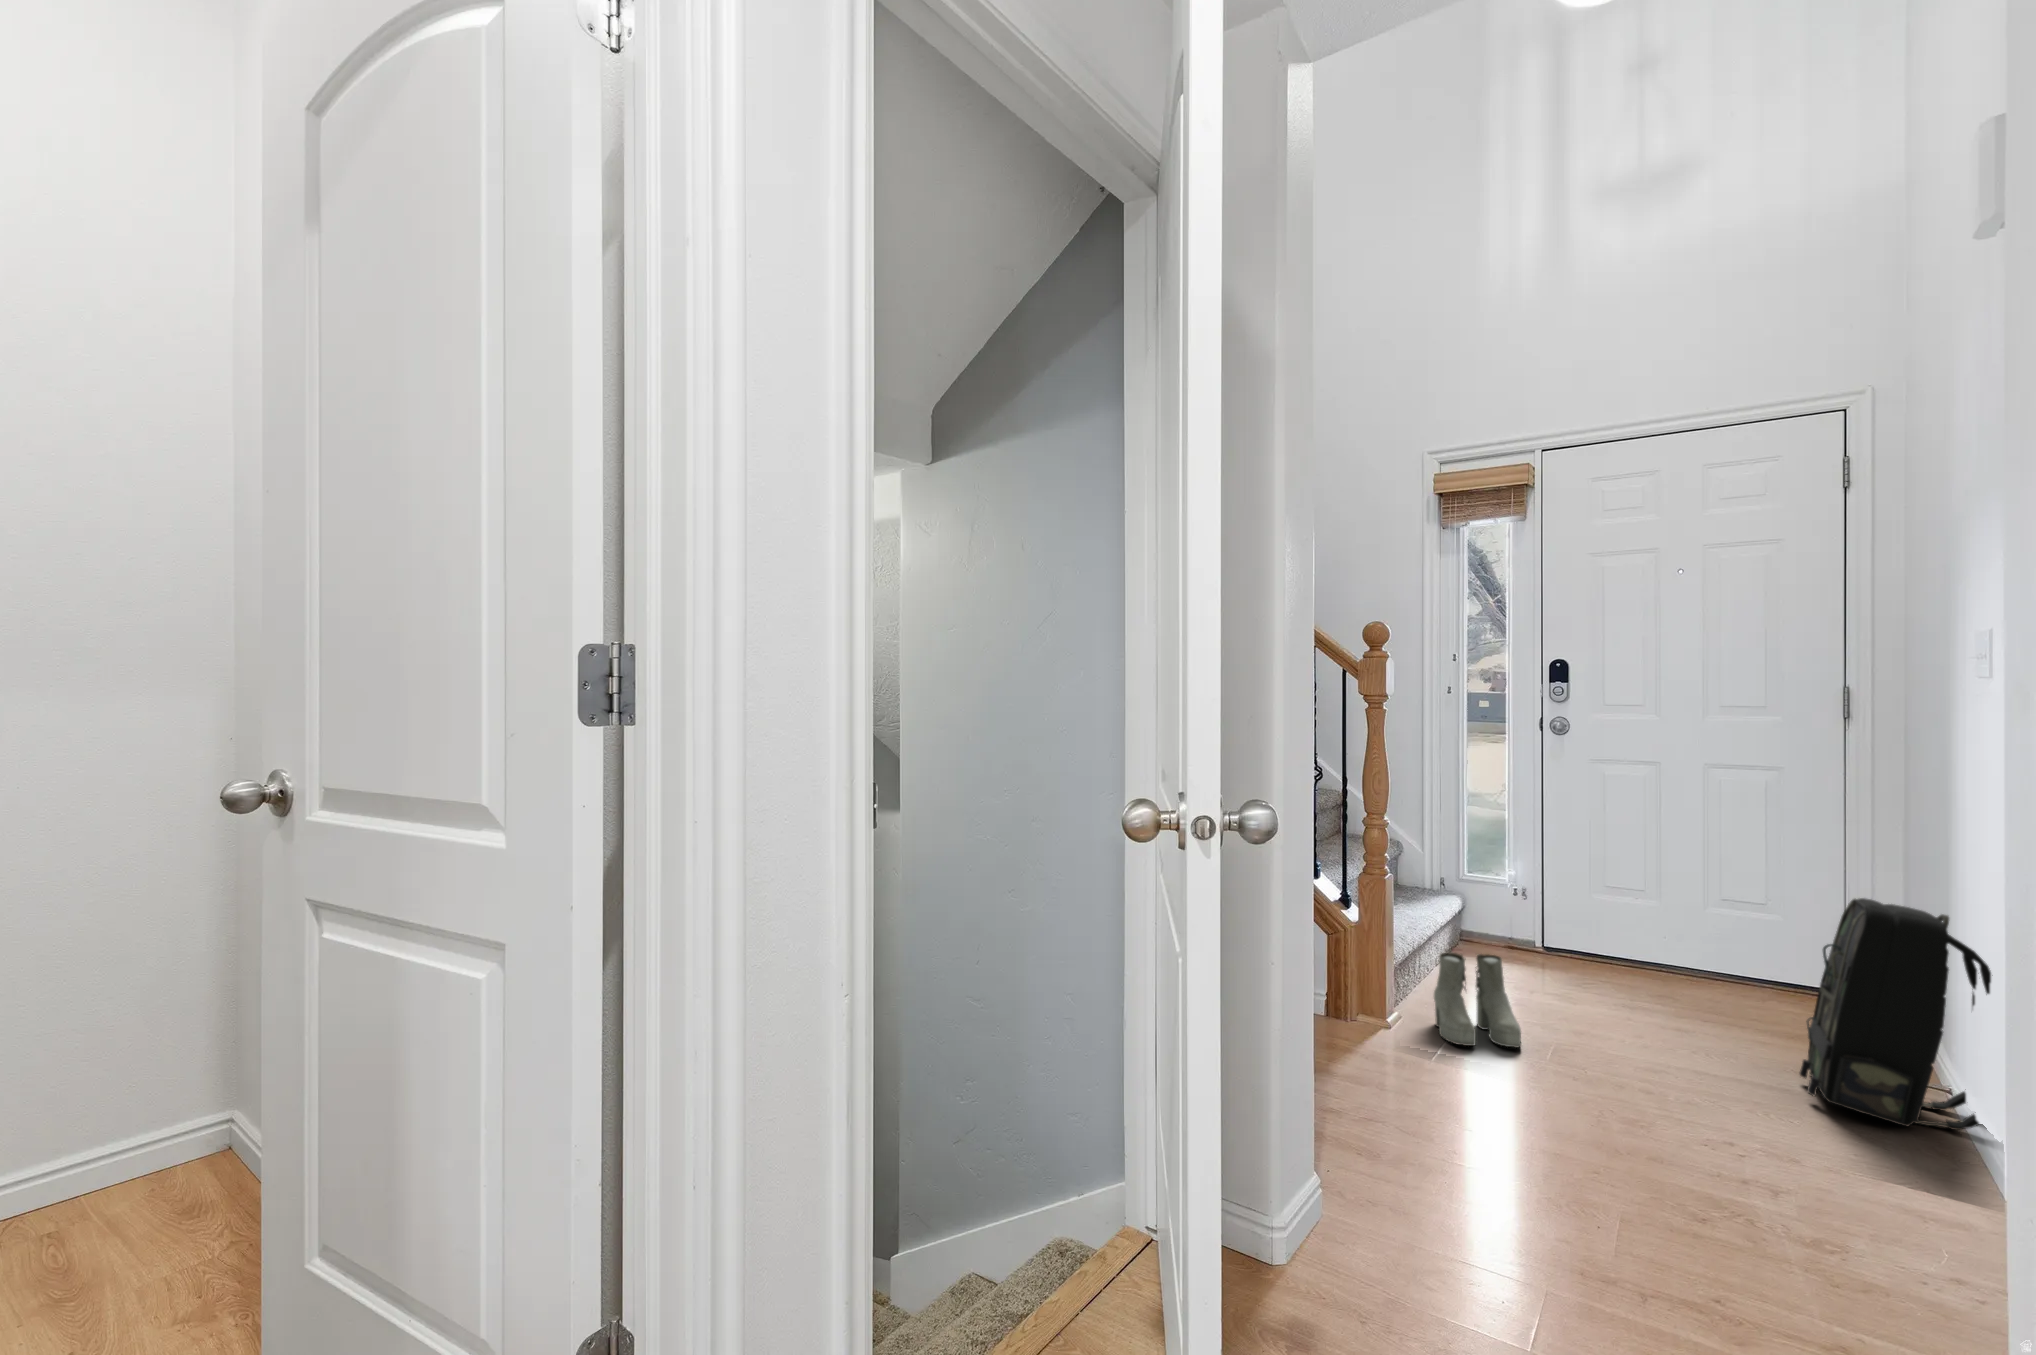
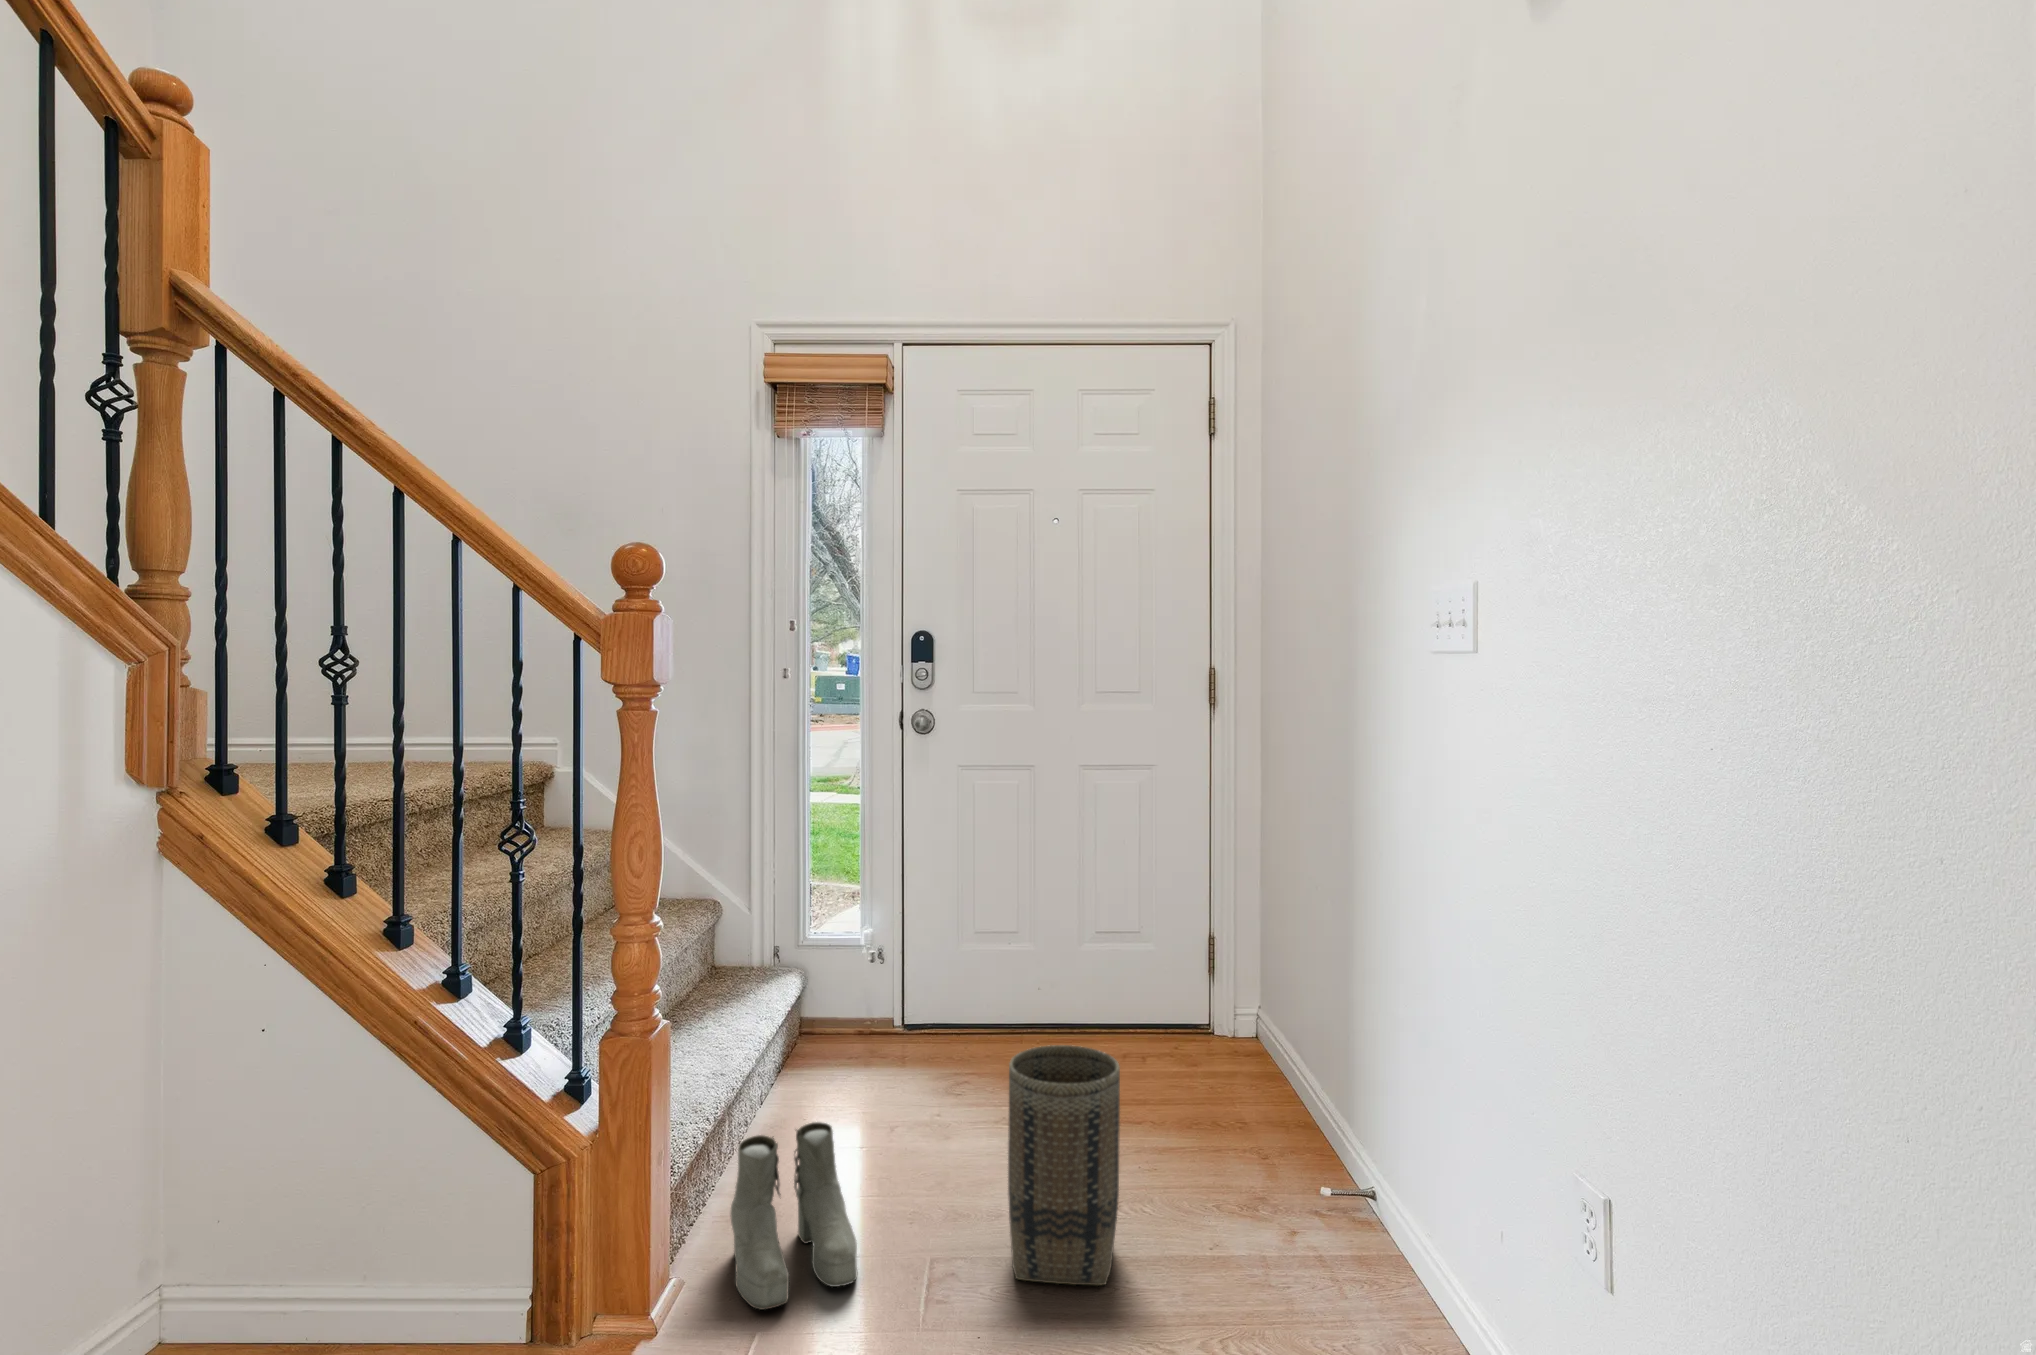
backpack: present [1800,898,1991,1130] -> none [1190,974,1394,1289]
basket: none [1636,928,1729,1089] -> present [1008,1045,1120,1286]

